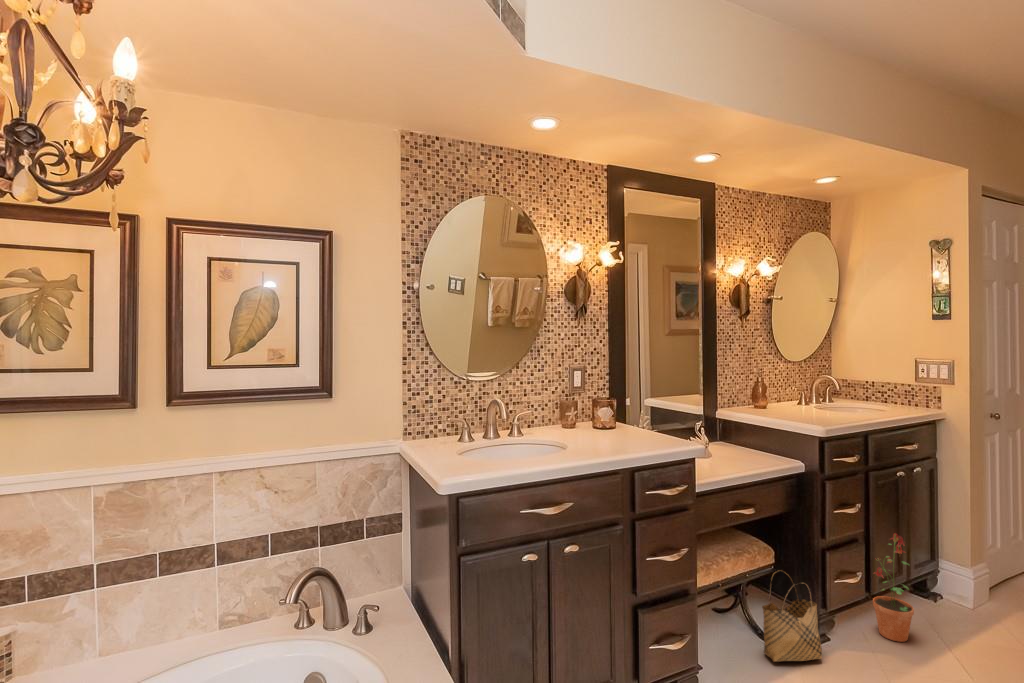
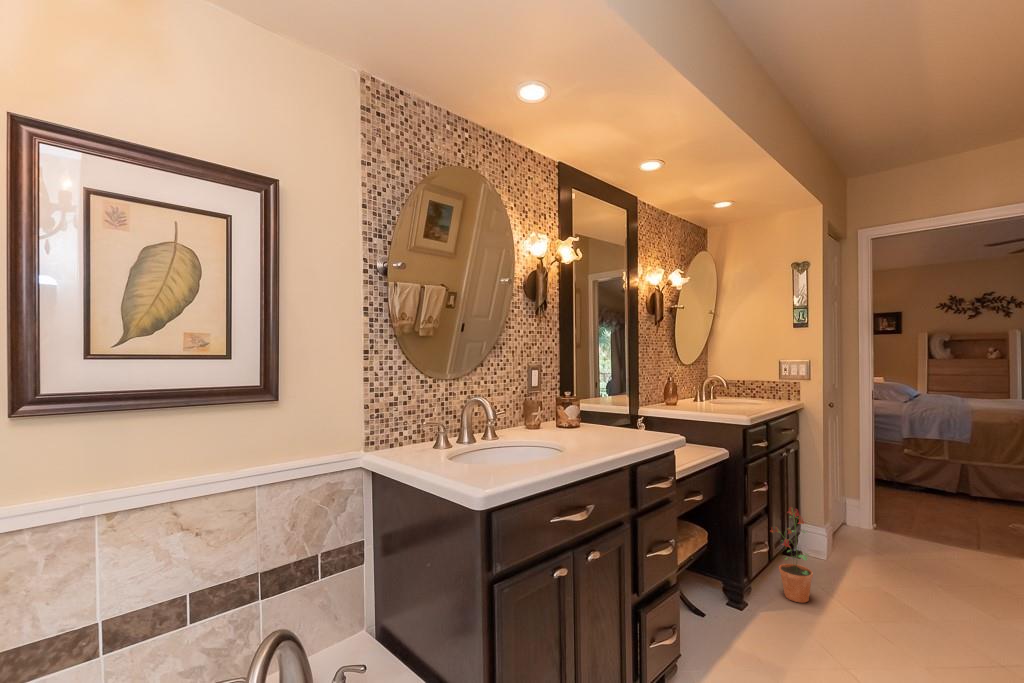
woven basket: present [762,570,822,662] -> none [714,553,763,644]

